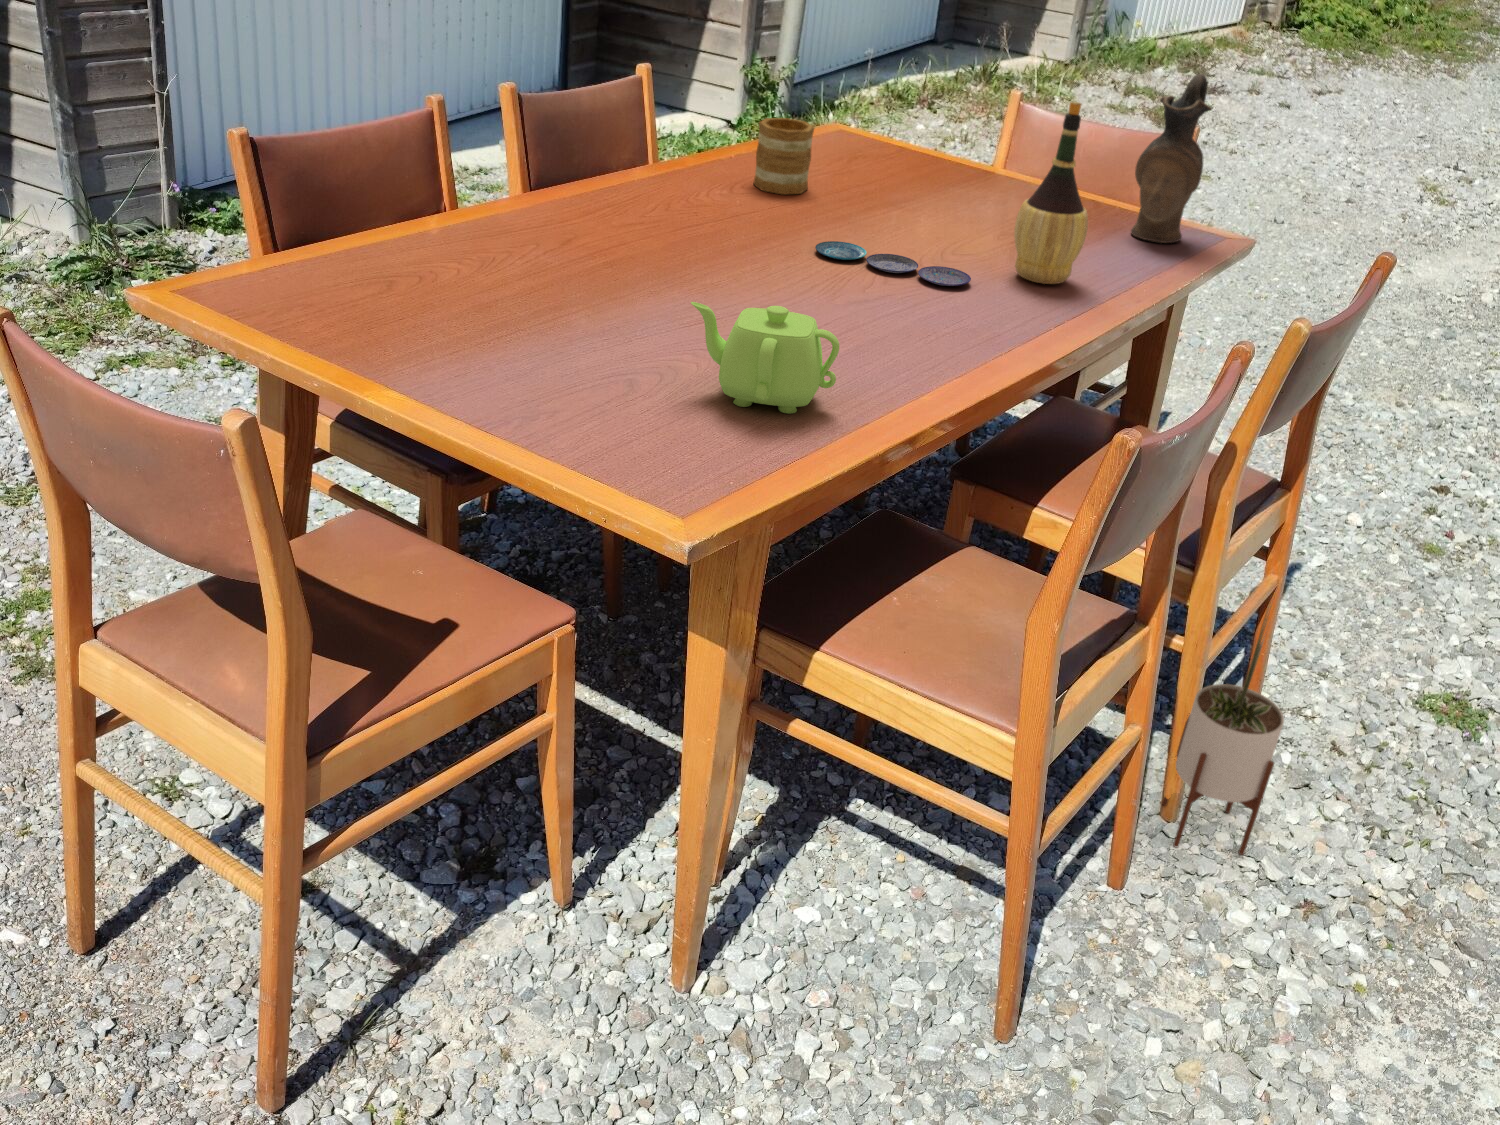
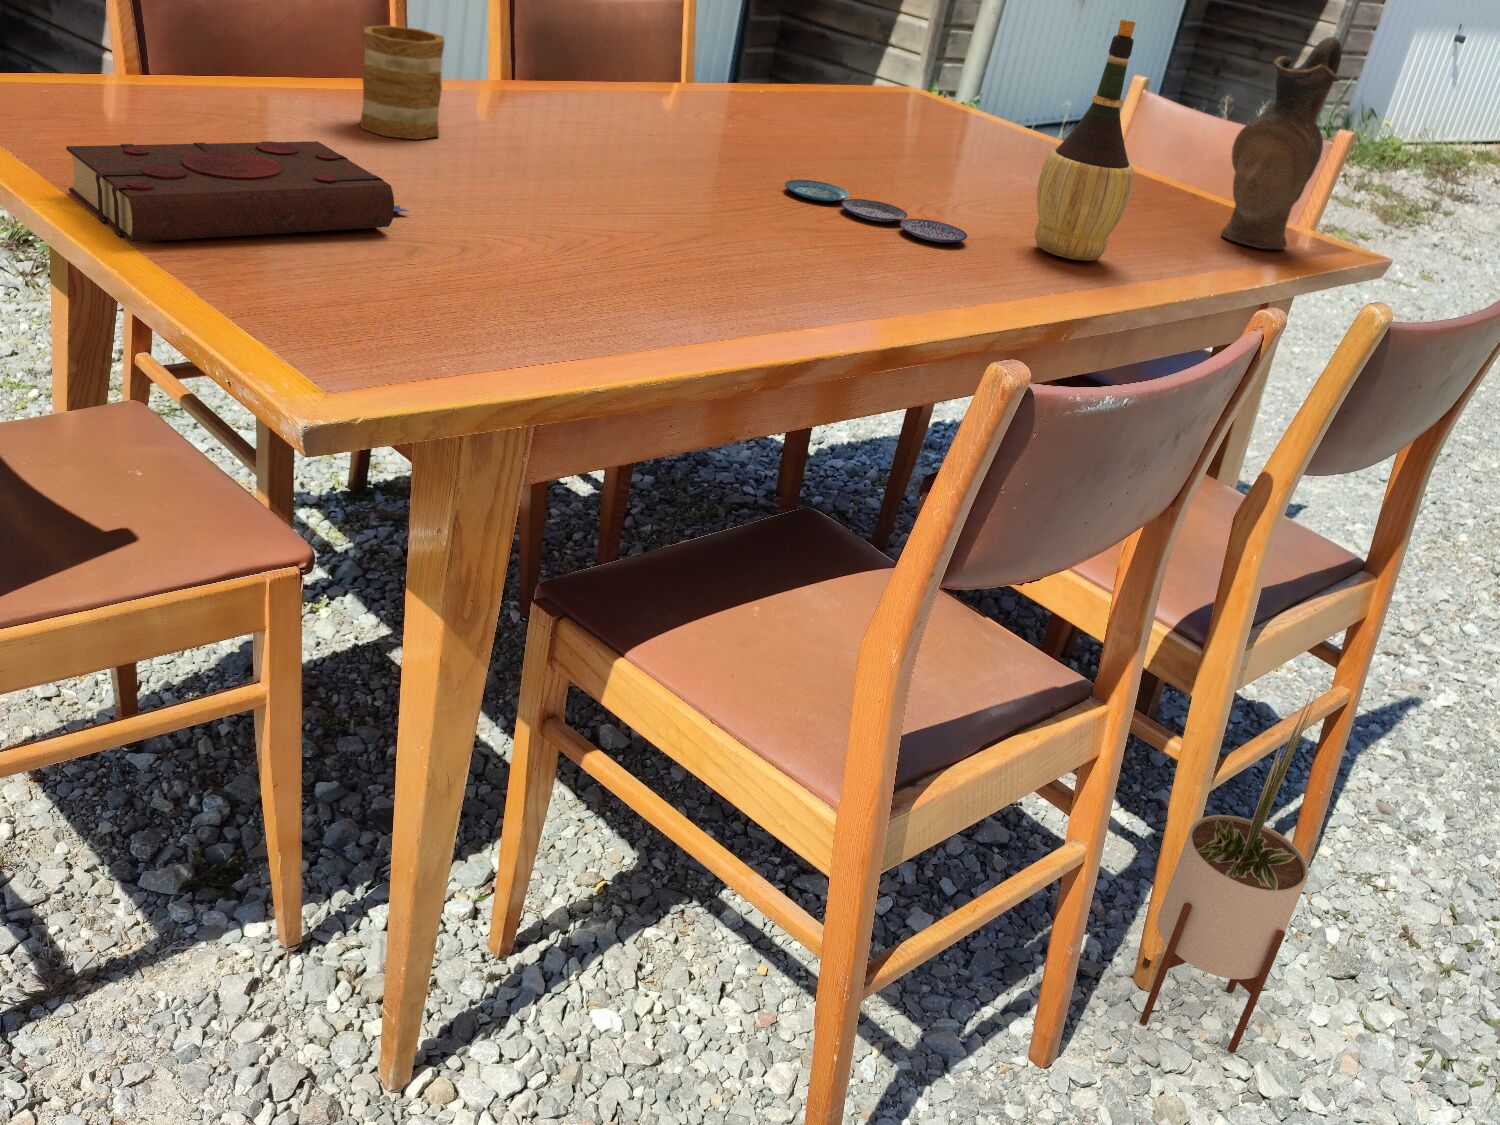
mug: present [753,118,814,194] -> present [361,25,445,139]
book: none [362,289,603,405] -> present [66,141,409,242]
teapot: present [691,302,839,414] -> none [485,157,673,322]

